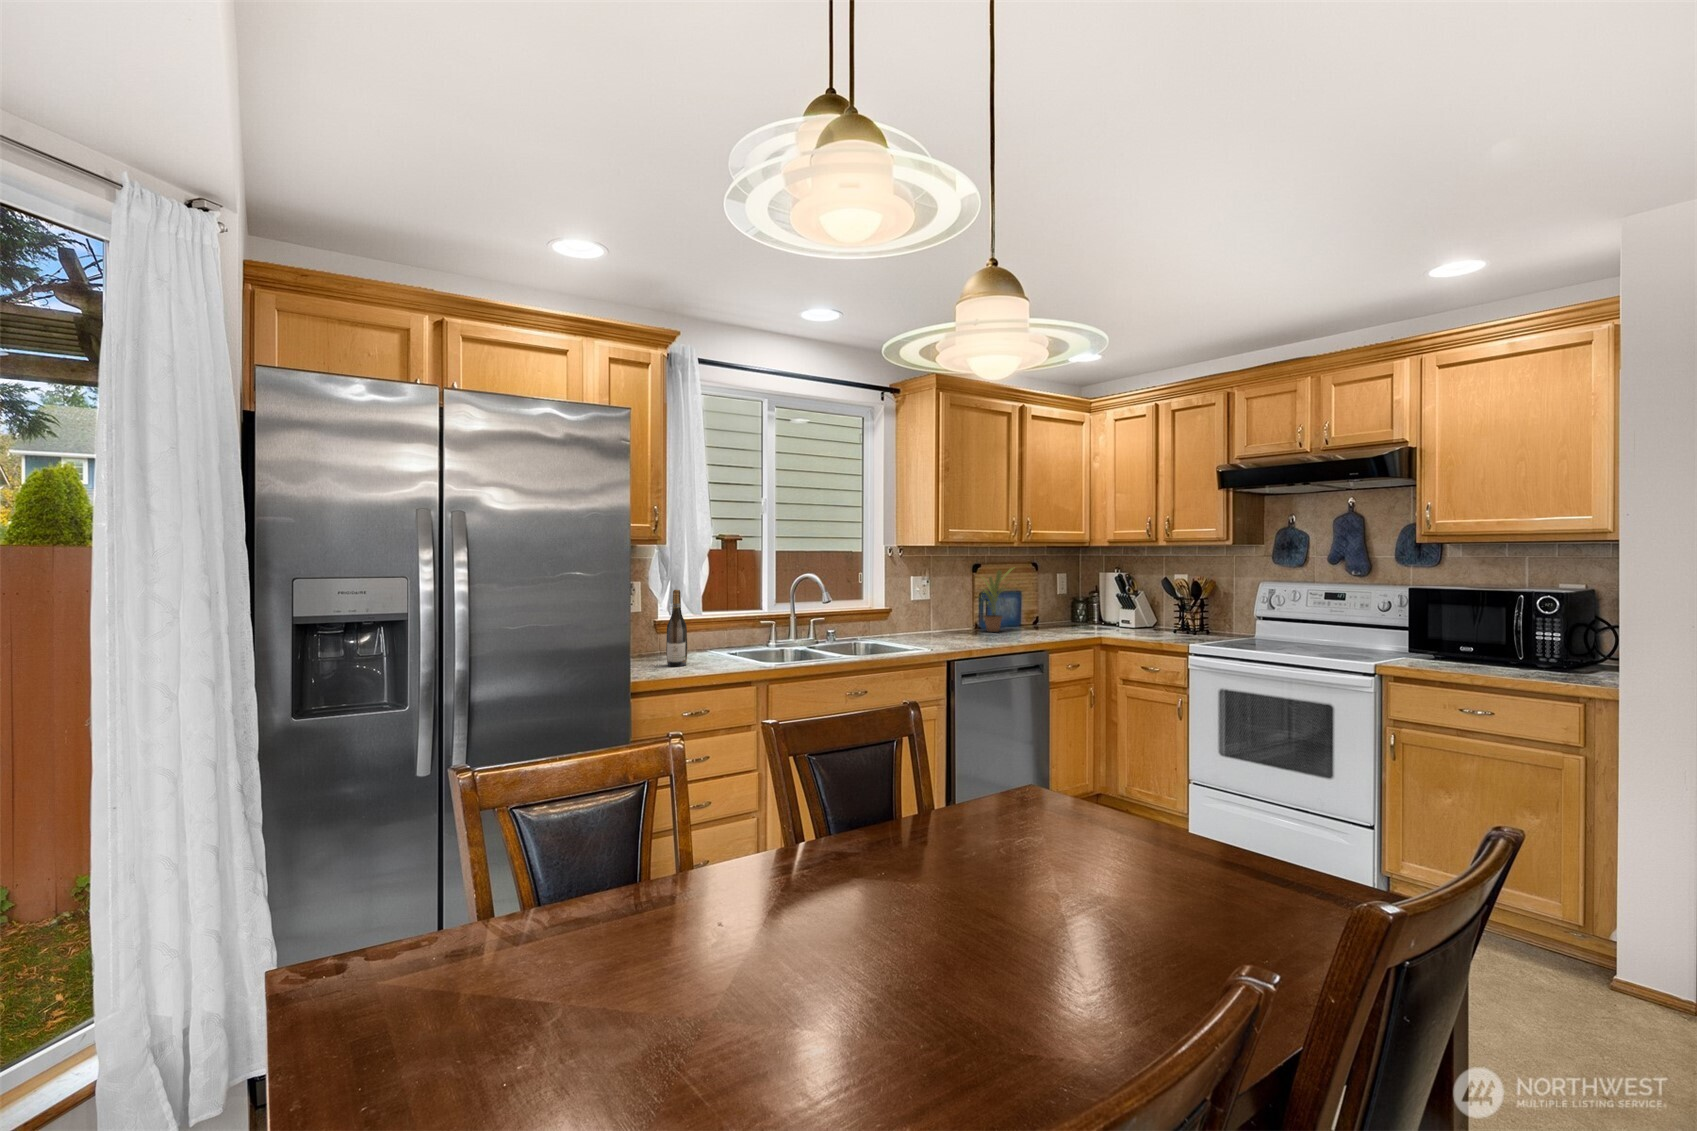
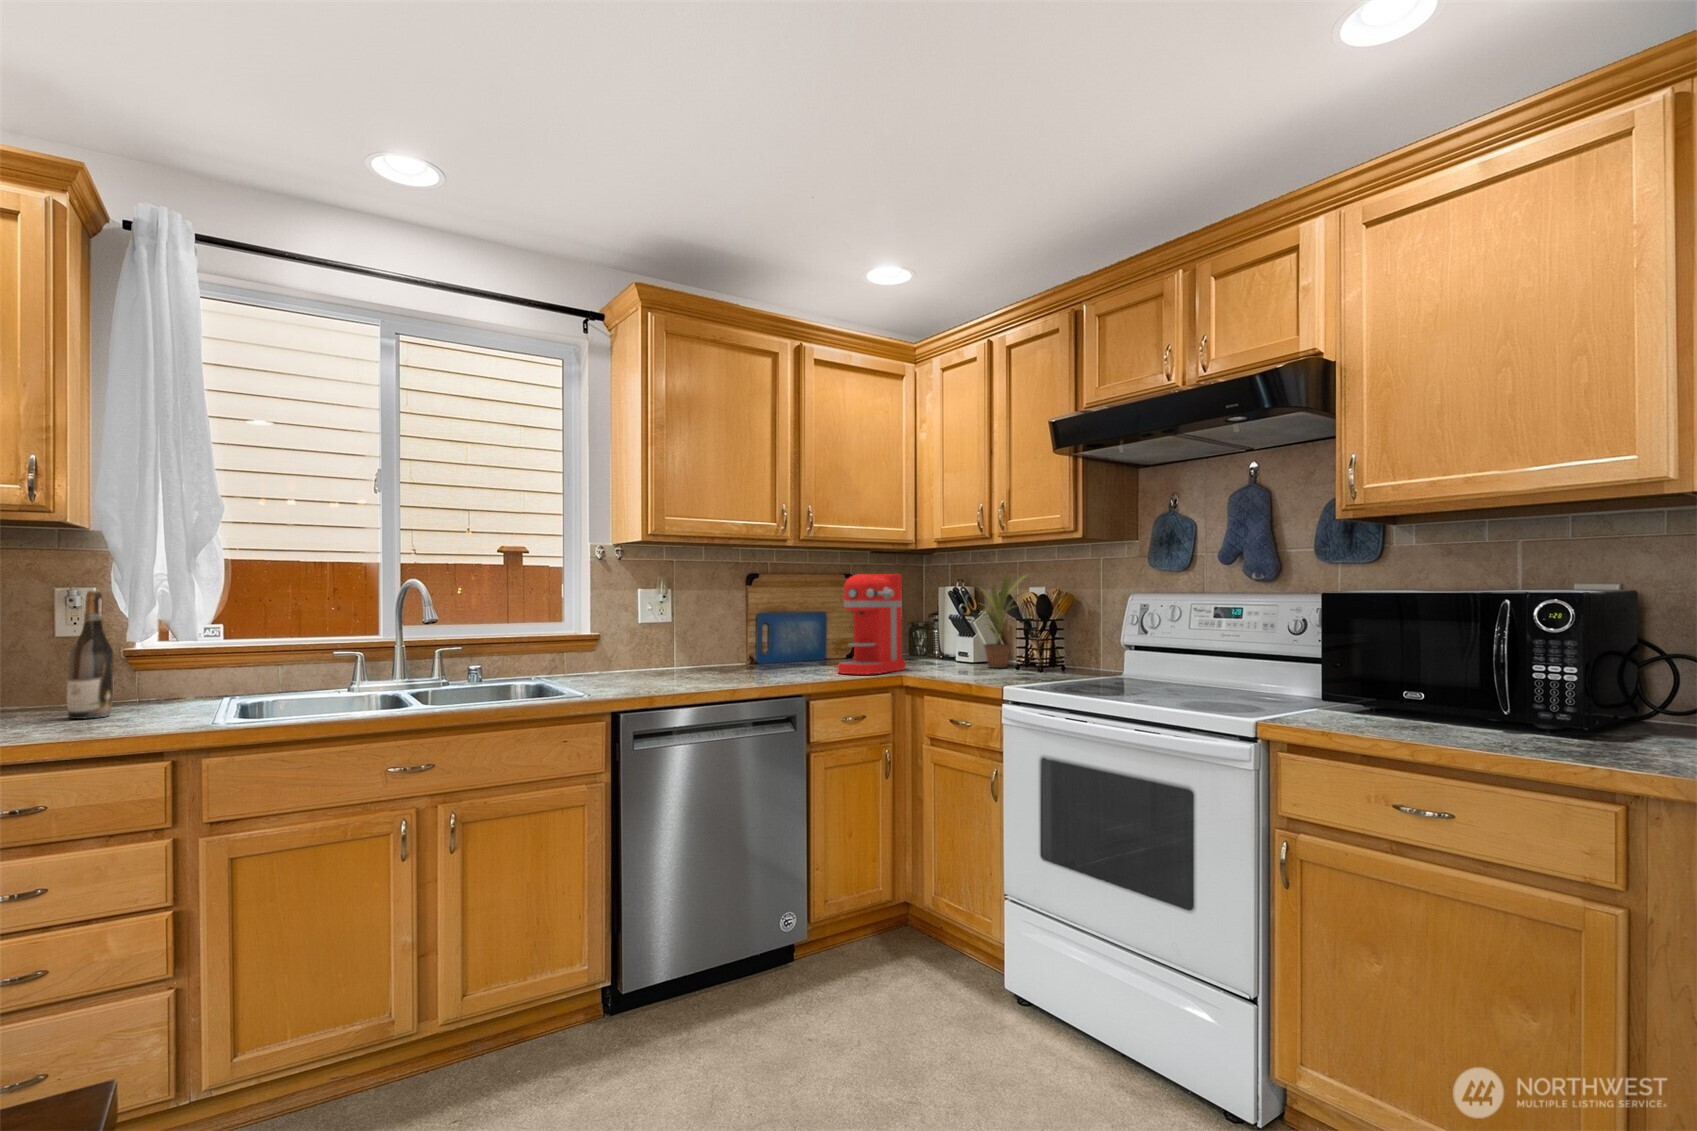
coffee maker: none [1056,568,1097,637] -> present [837,574,906,674]
potted plant: present [983,569,1012,632] -> present [982,575,1026,668]

